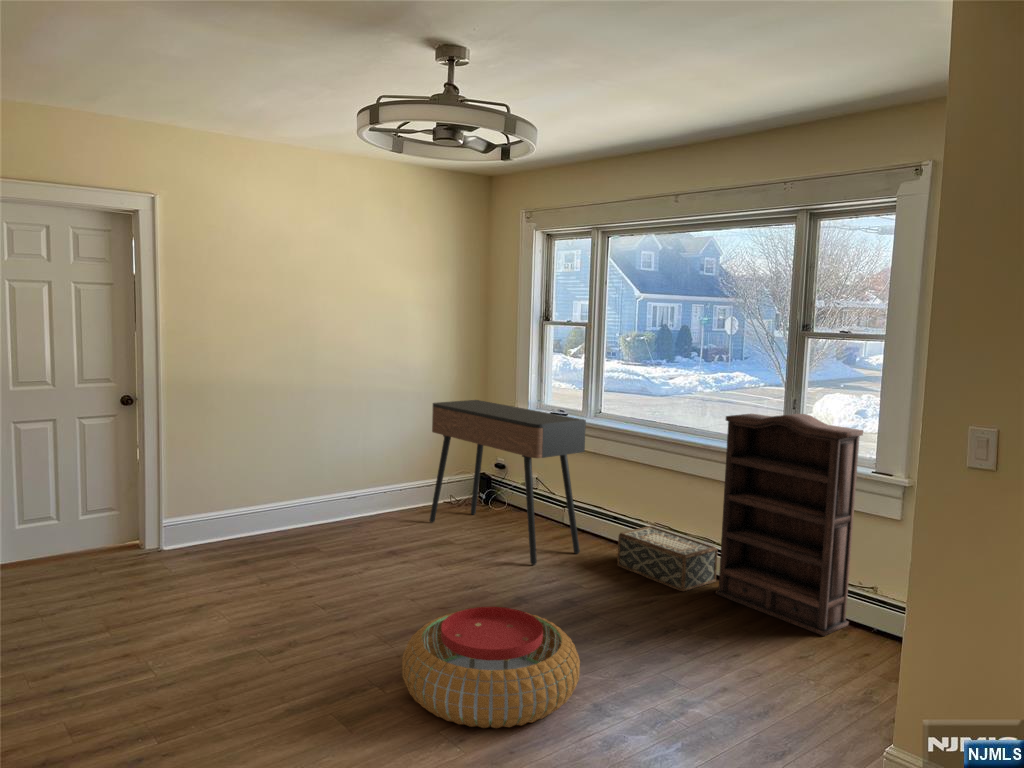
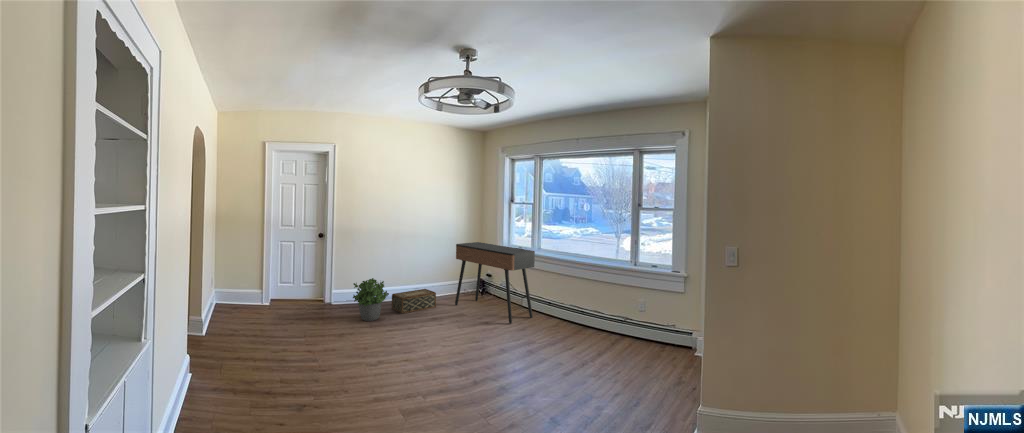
bookshelf: present [716,414,863,636] -> none [600,246,666,351]
potted plant: none [224,466,297,550] -> present [353,278,389,321]
woven basket: present [617,526,717,591] -> present [392,289,436,313]
pouf: present [402,607,580,728] -> none [456,340,540,394]

